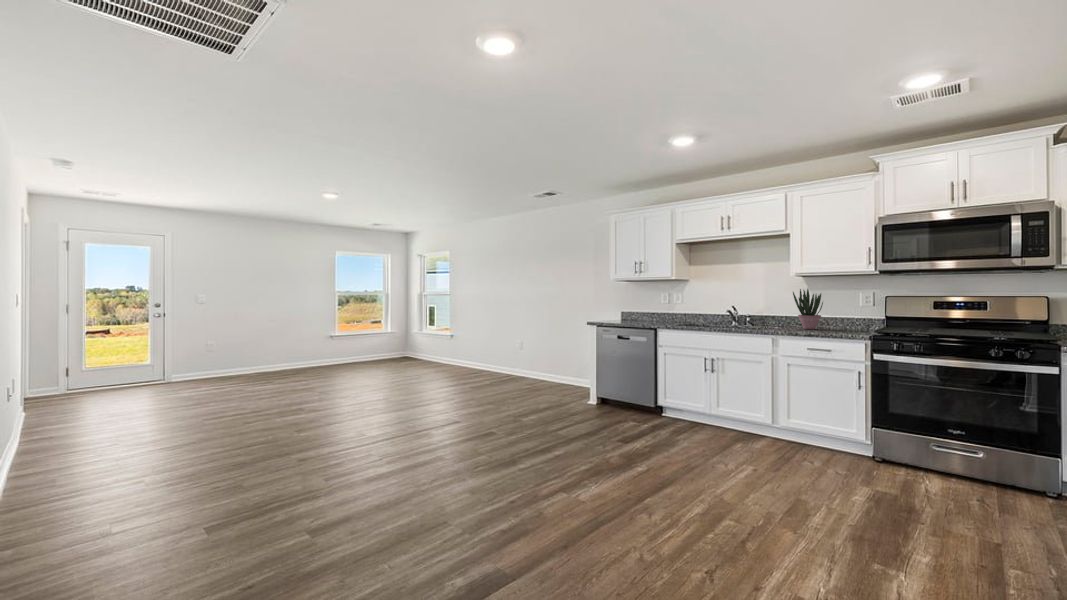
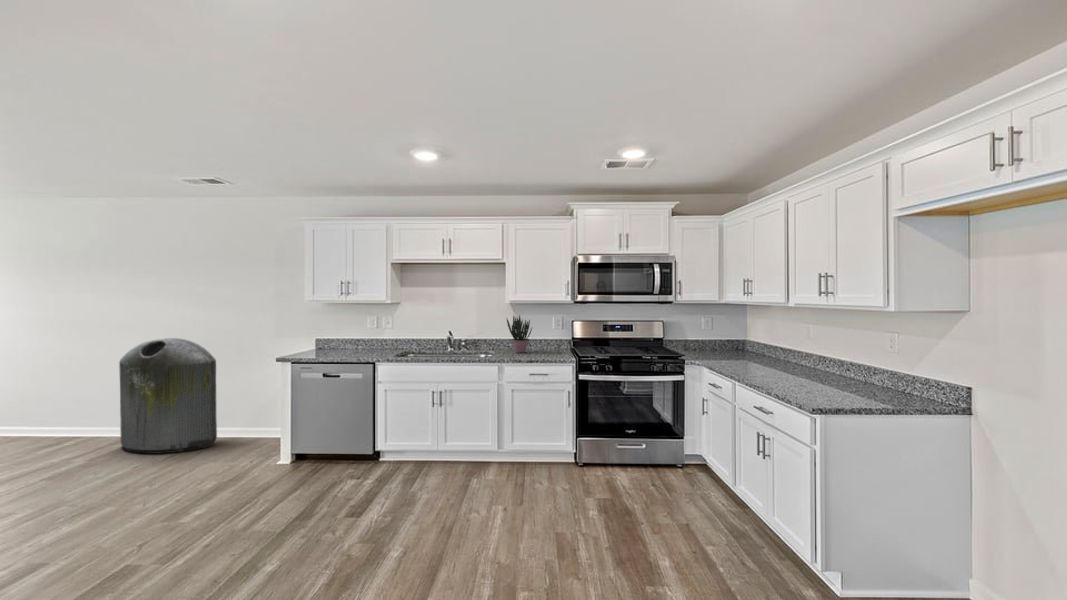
trash can: none [508,307,557,386] -> present [119,338,217,454]

